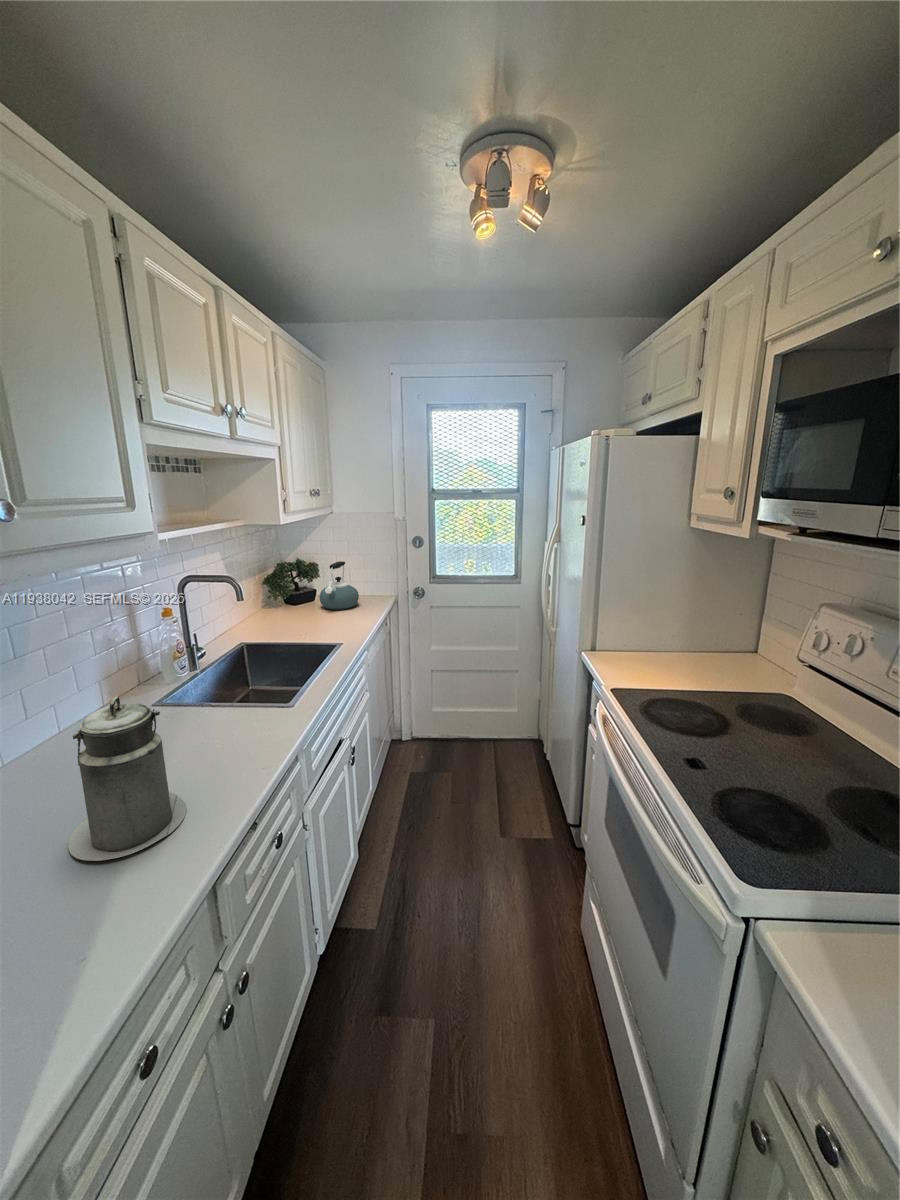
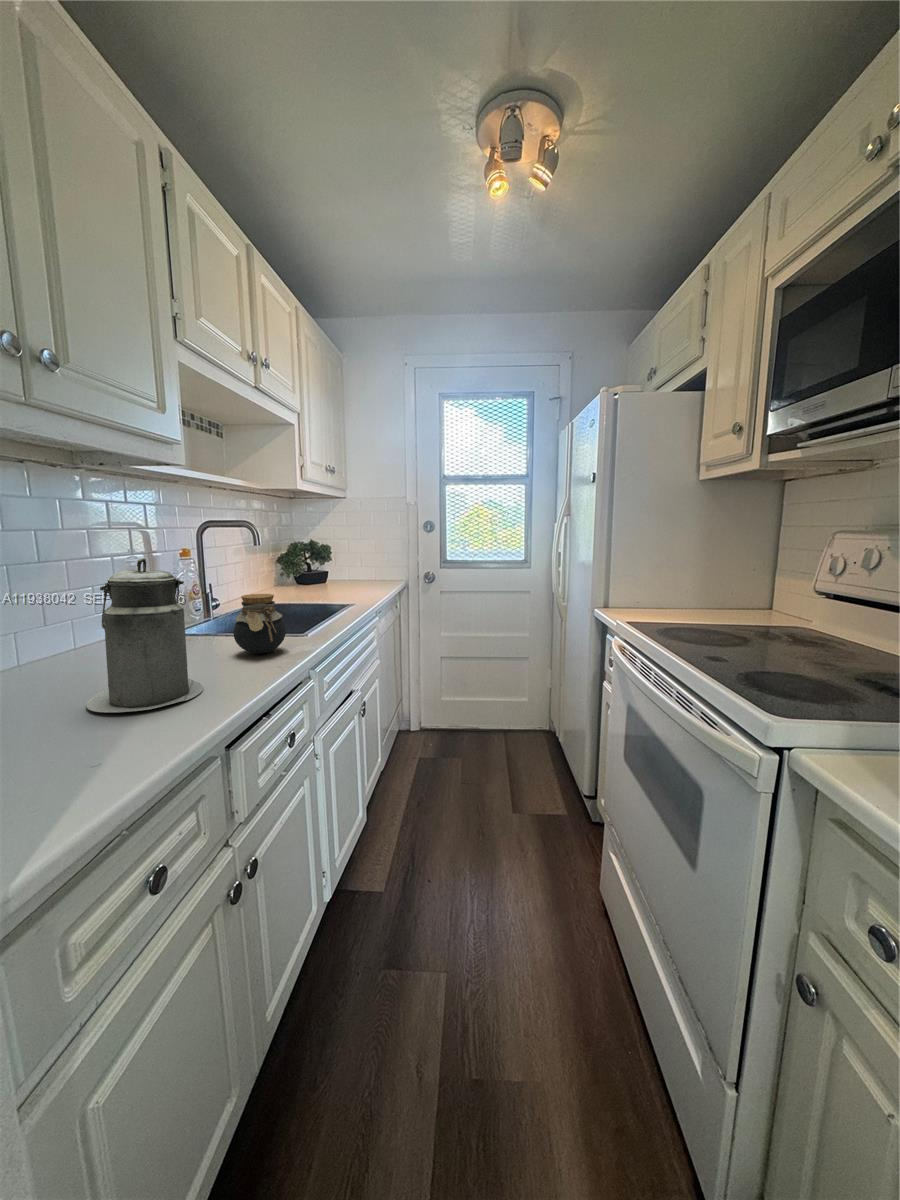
kettle: present [319,561,359,610] -> none [331,542,370,587]
jar: none [217,679,270,743] -> present [234,594,286,654]

